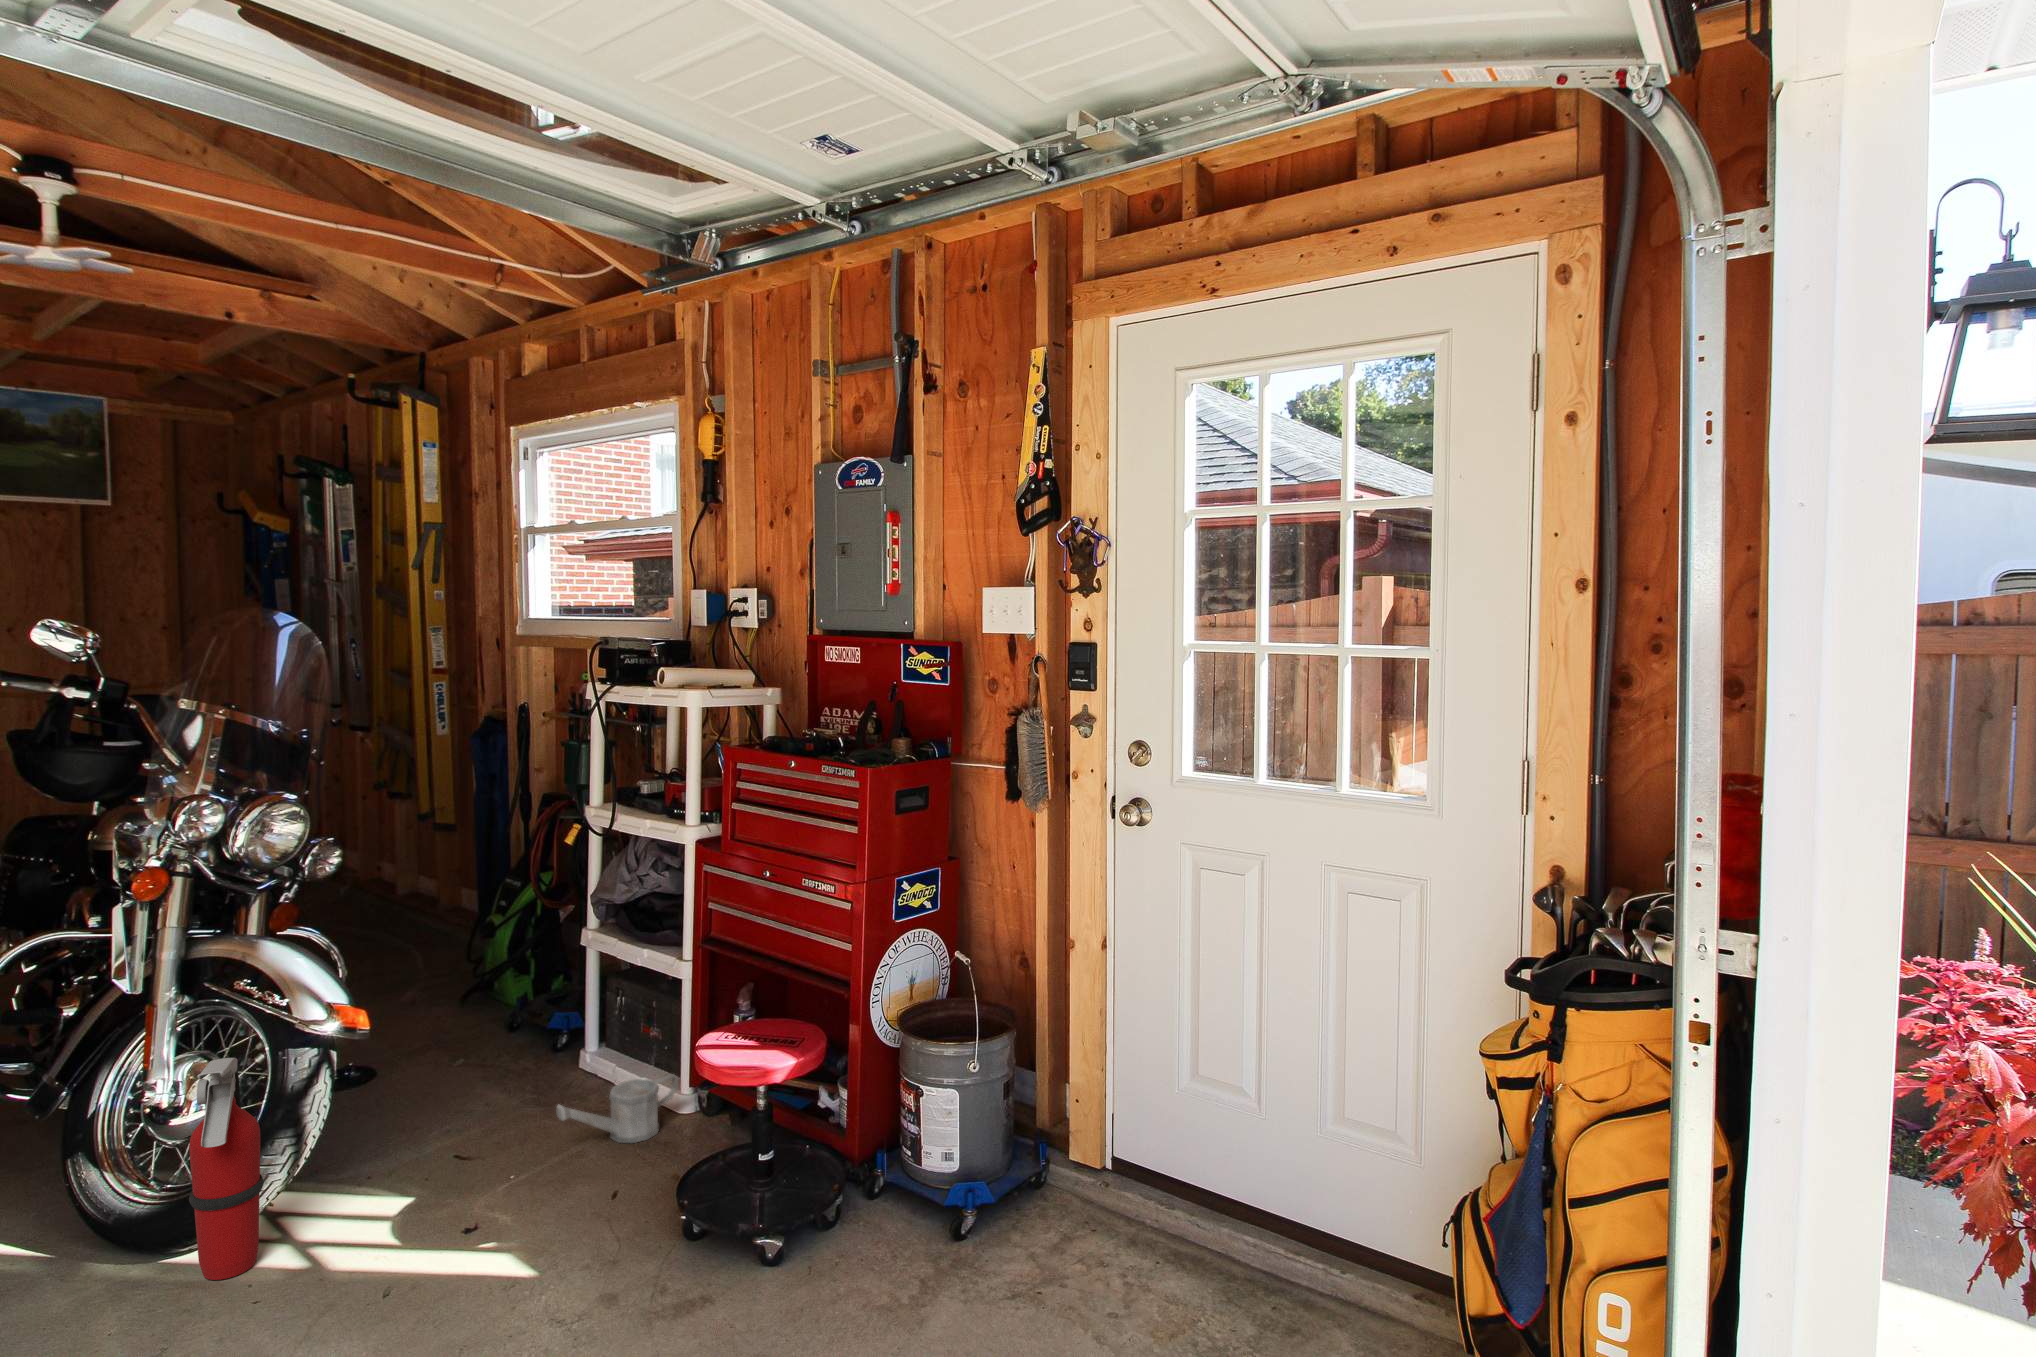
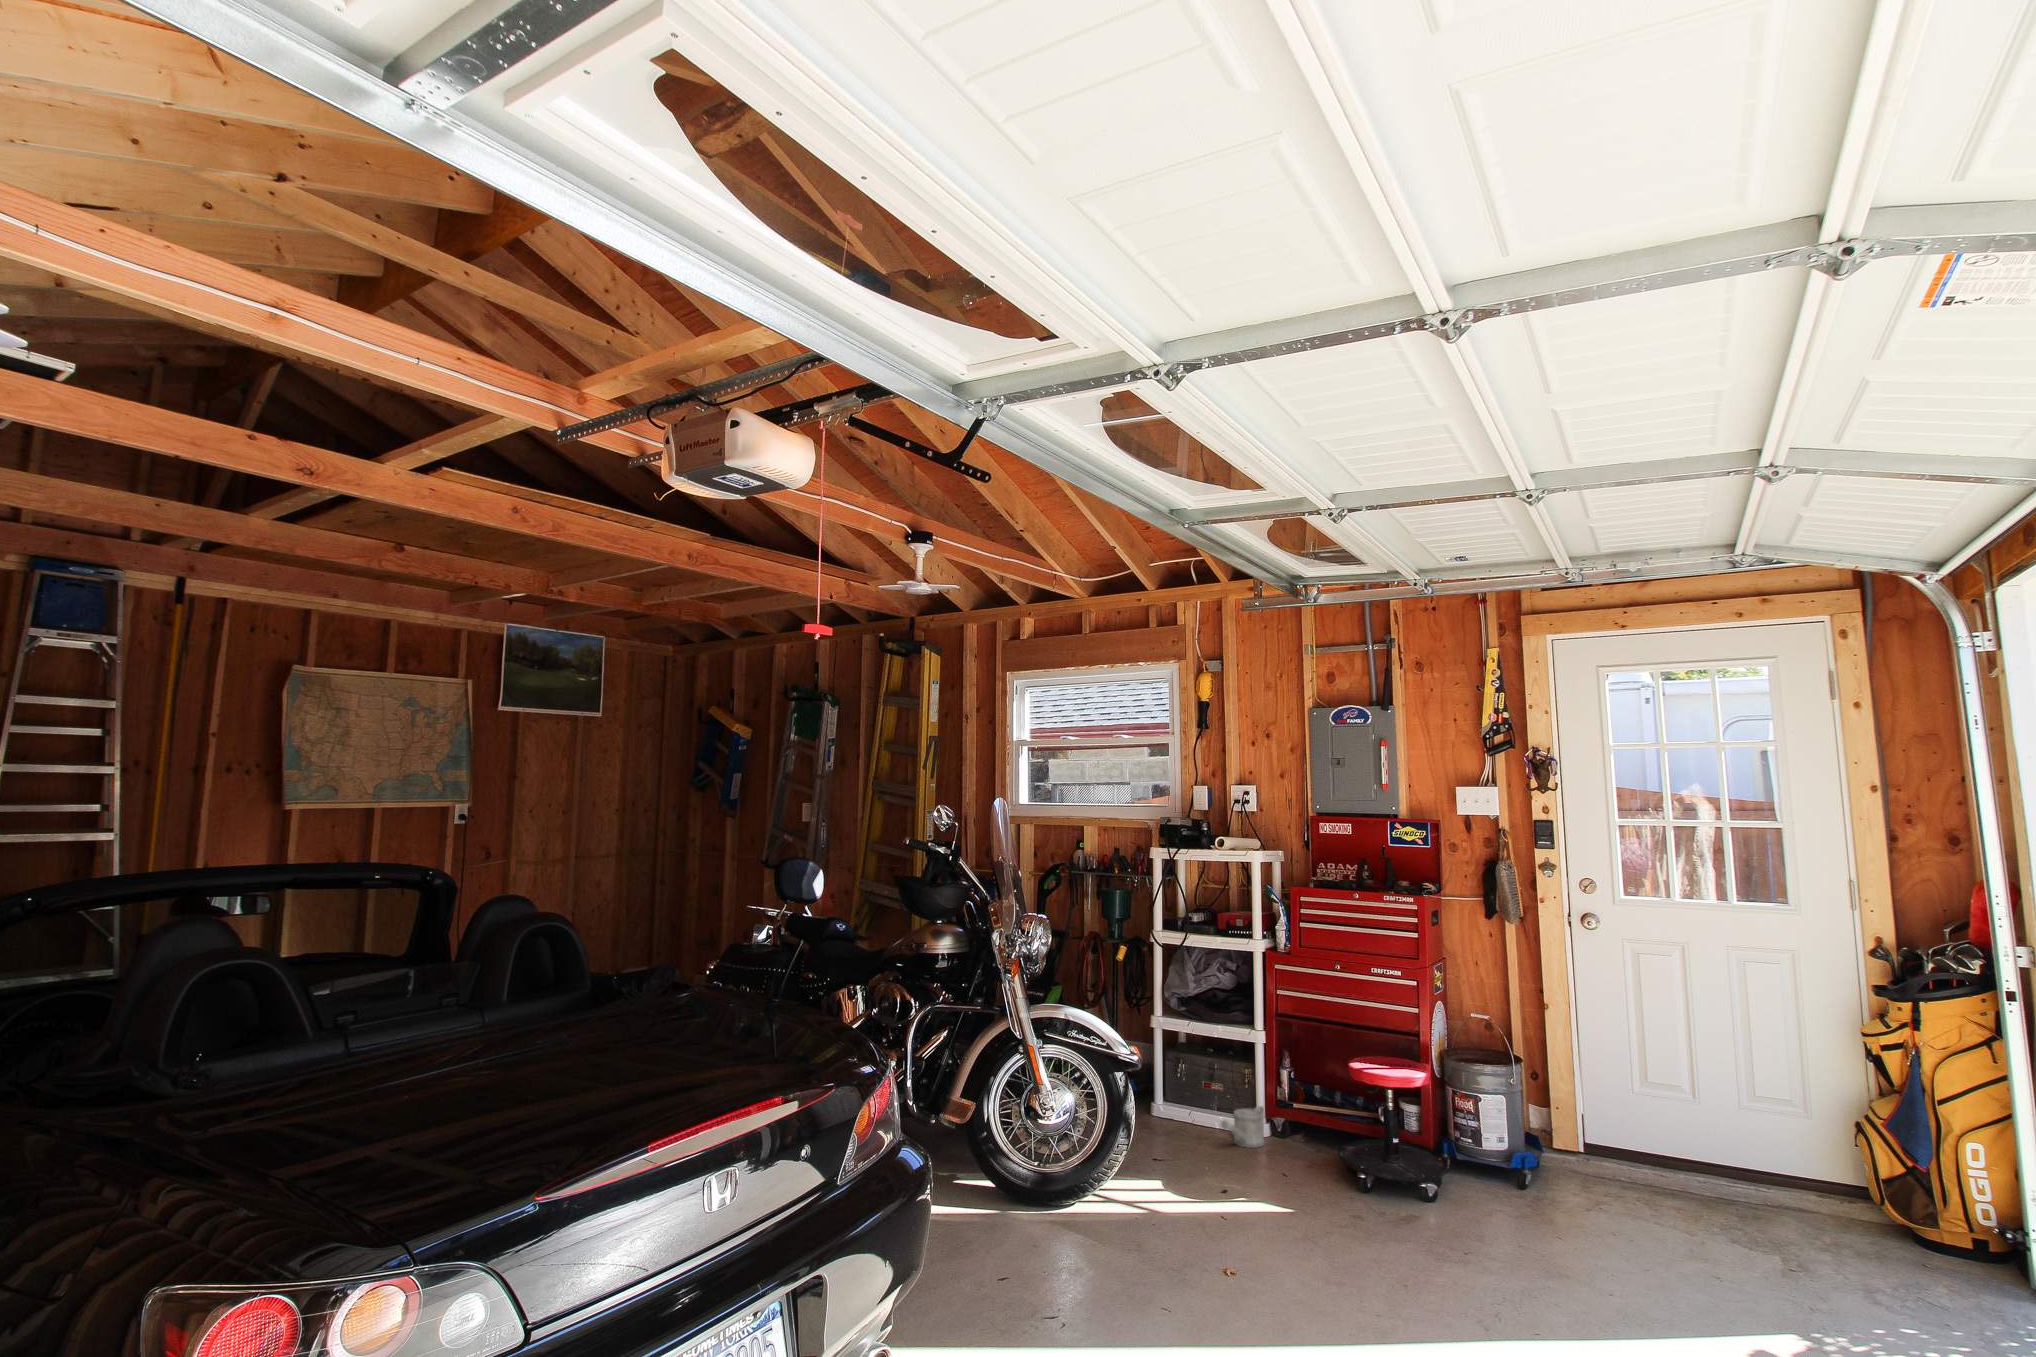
fire extinguisher: present [189,1058,264,1280] -> none [1089,1072,1133,1210]

